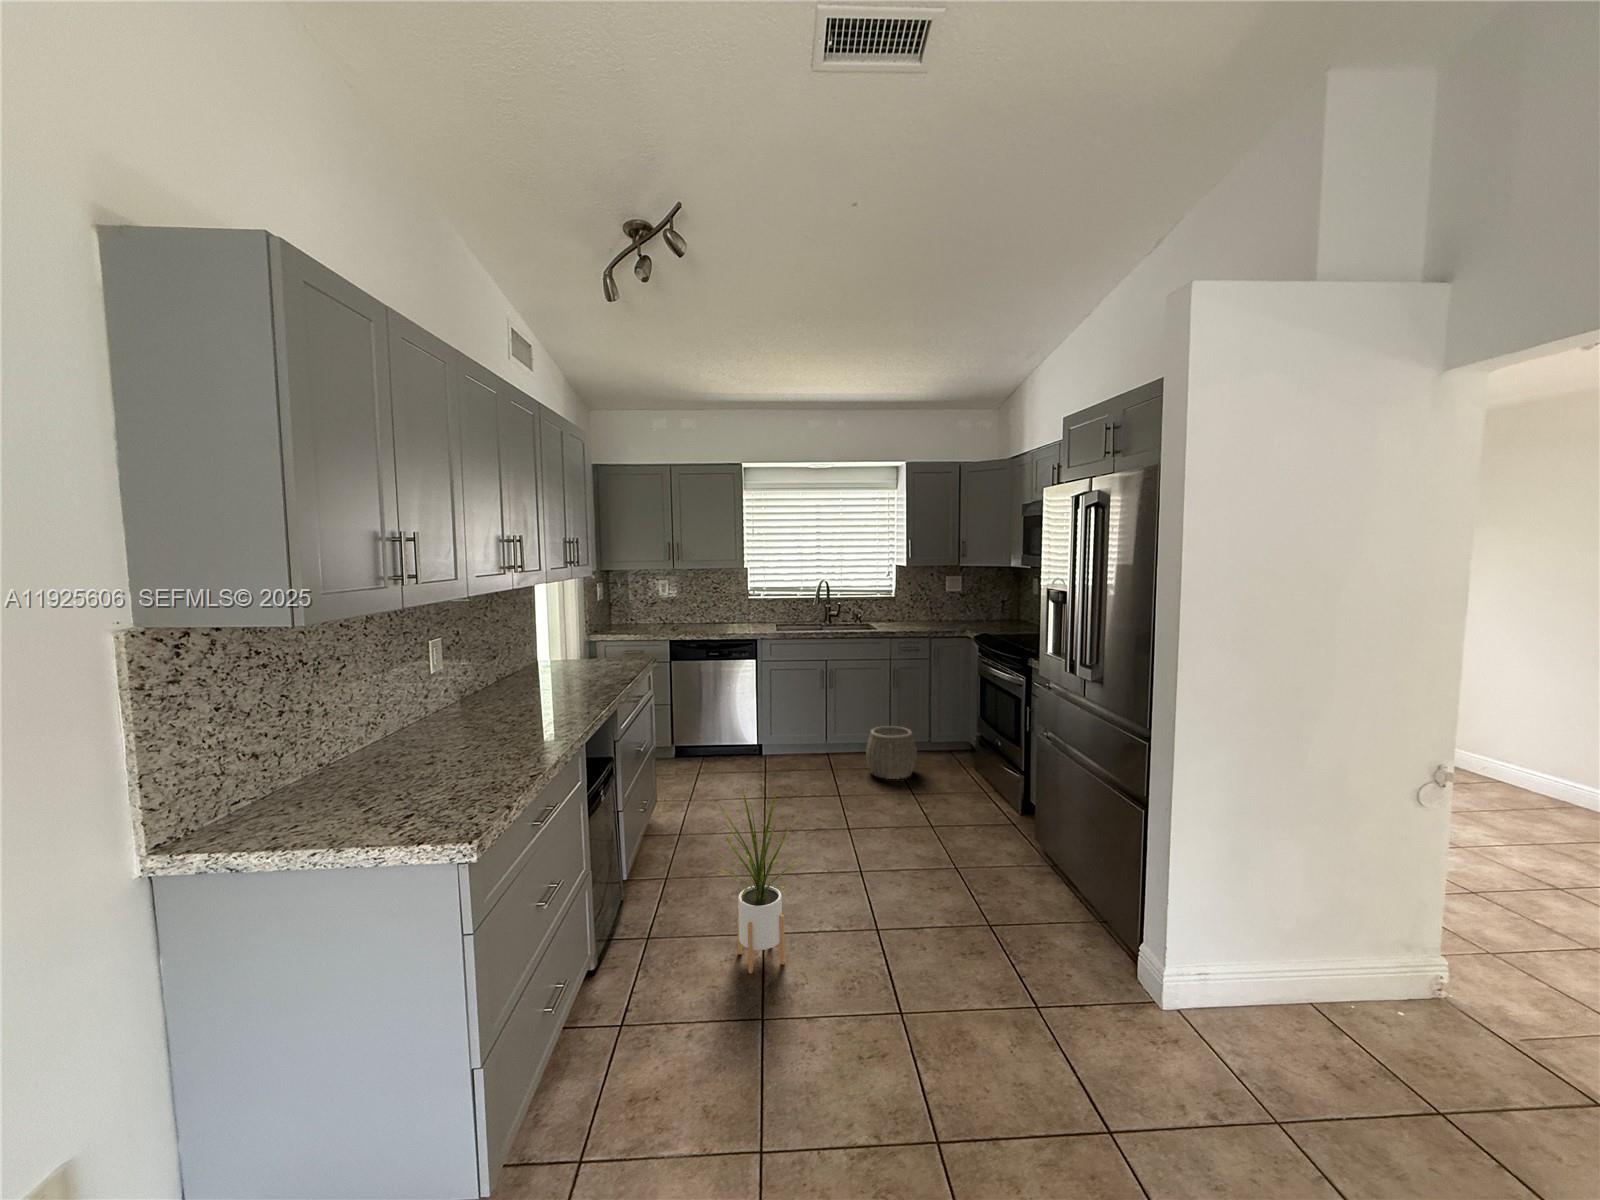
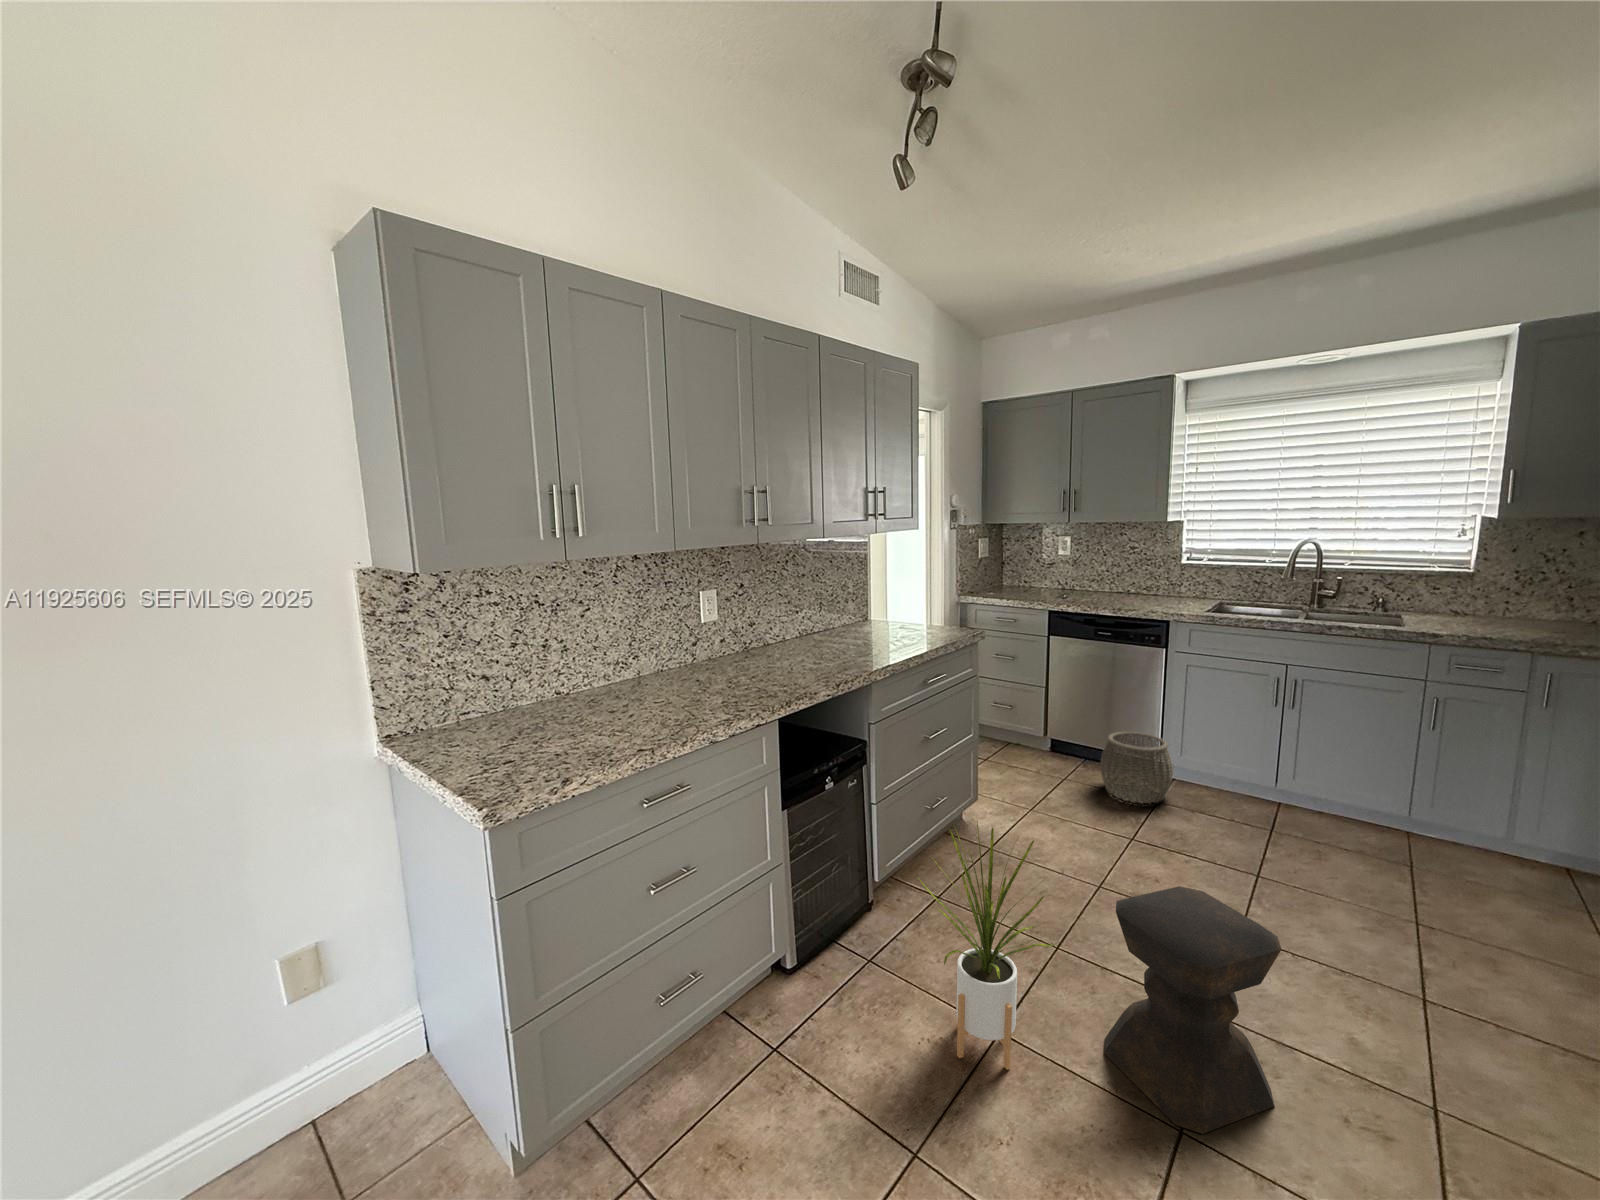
woven basket: present [866,726,917,779] -> present [1100,732,1173,804]
stool: none [824,800,917,945] -> present [1104,886,1282,1134]

